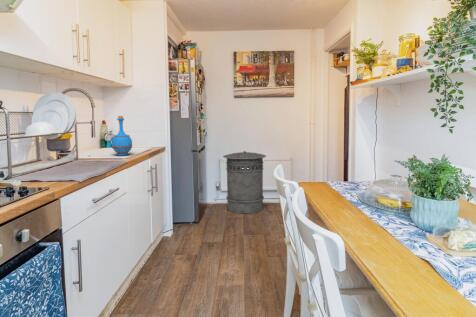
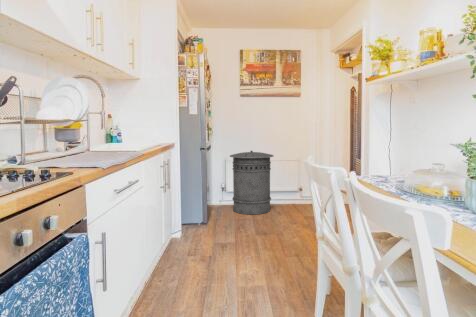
bottle: present [112,116,132,156] -> none [124,106,146,149]

